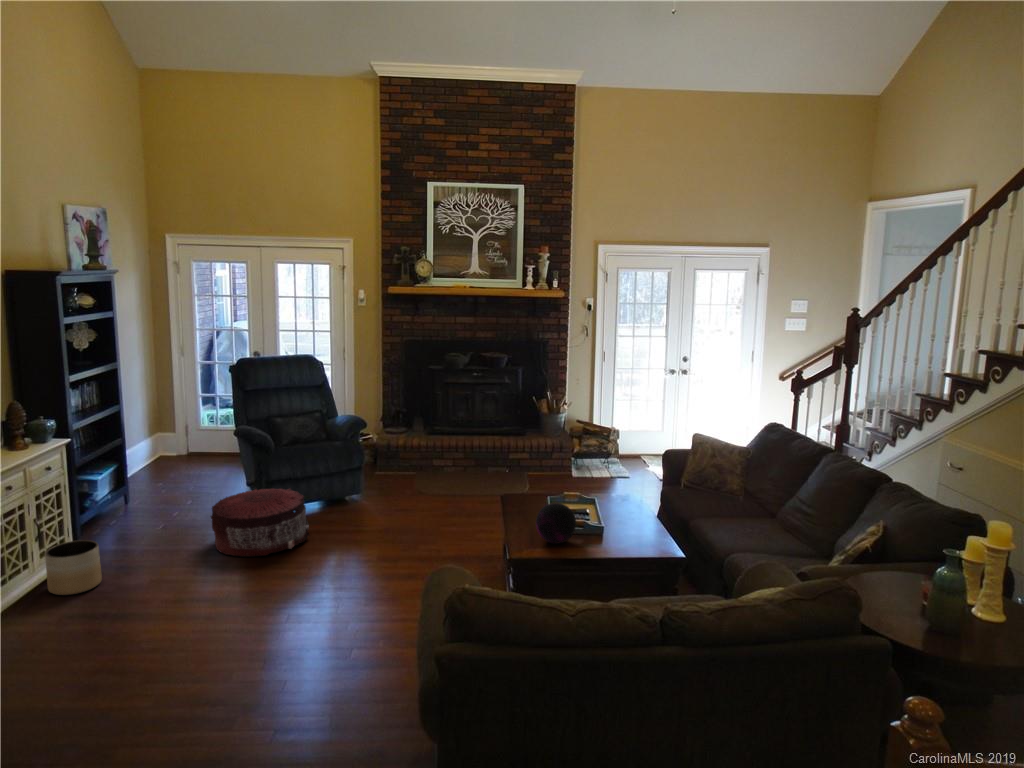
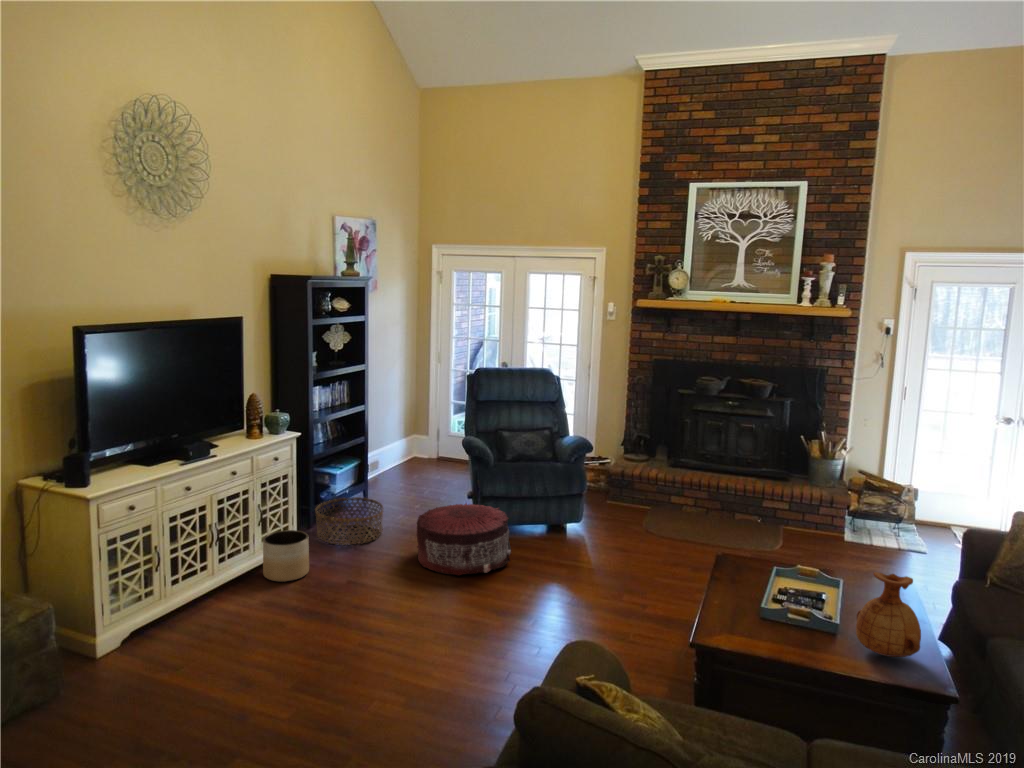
vase: none [615,483,659,542] -> present [856,572,921,657]
basket: none [86,500,165,550] -> present [315,497,383,545]
decorative orb: present [536,503,576,544] -> none [739,580,795,635]

